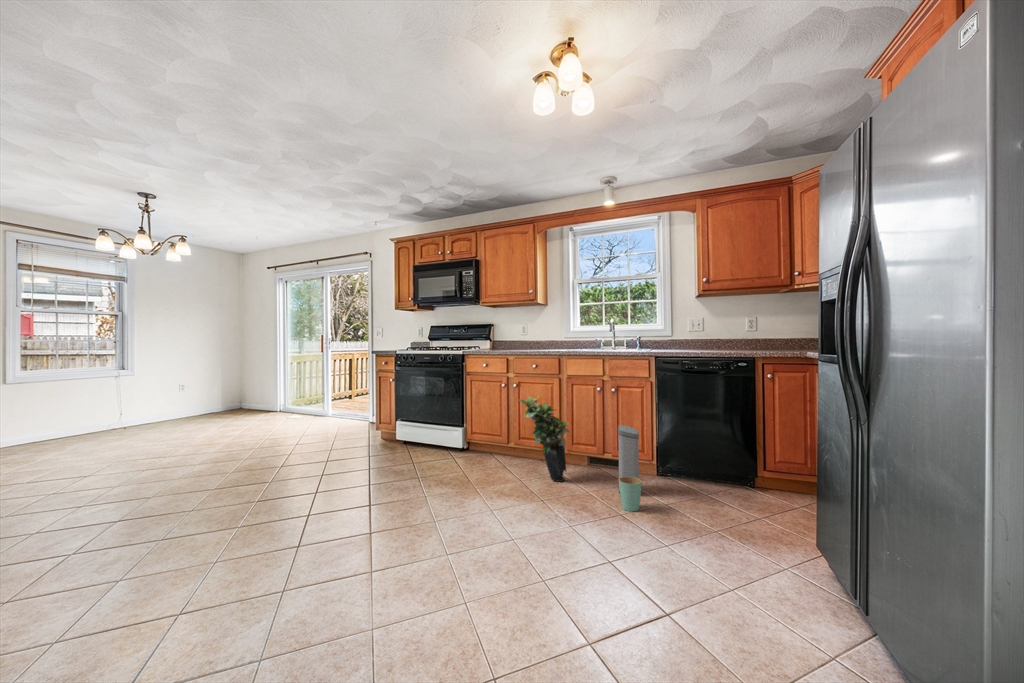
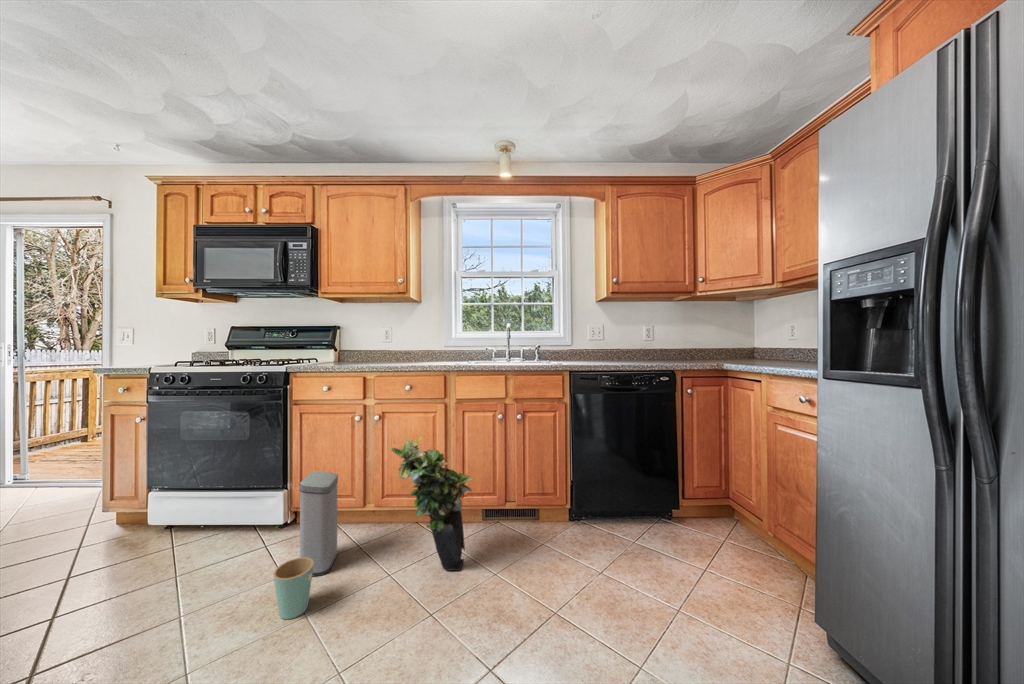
trash can: present [618,425,642,511] -> present [273,471,338,619]

